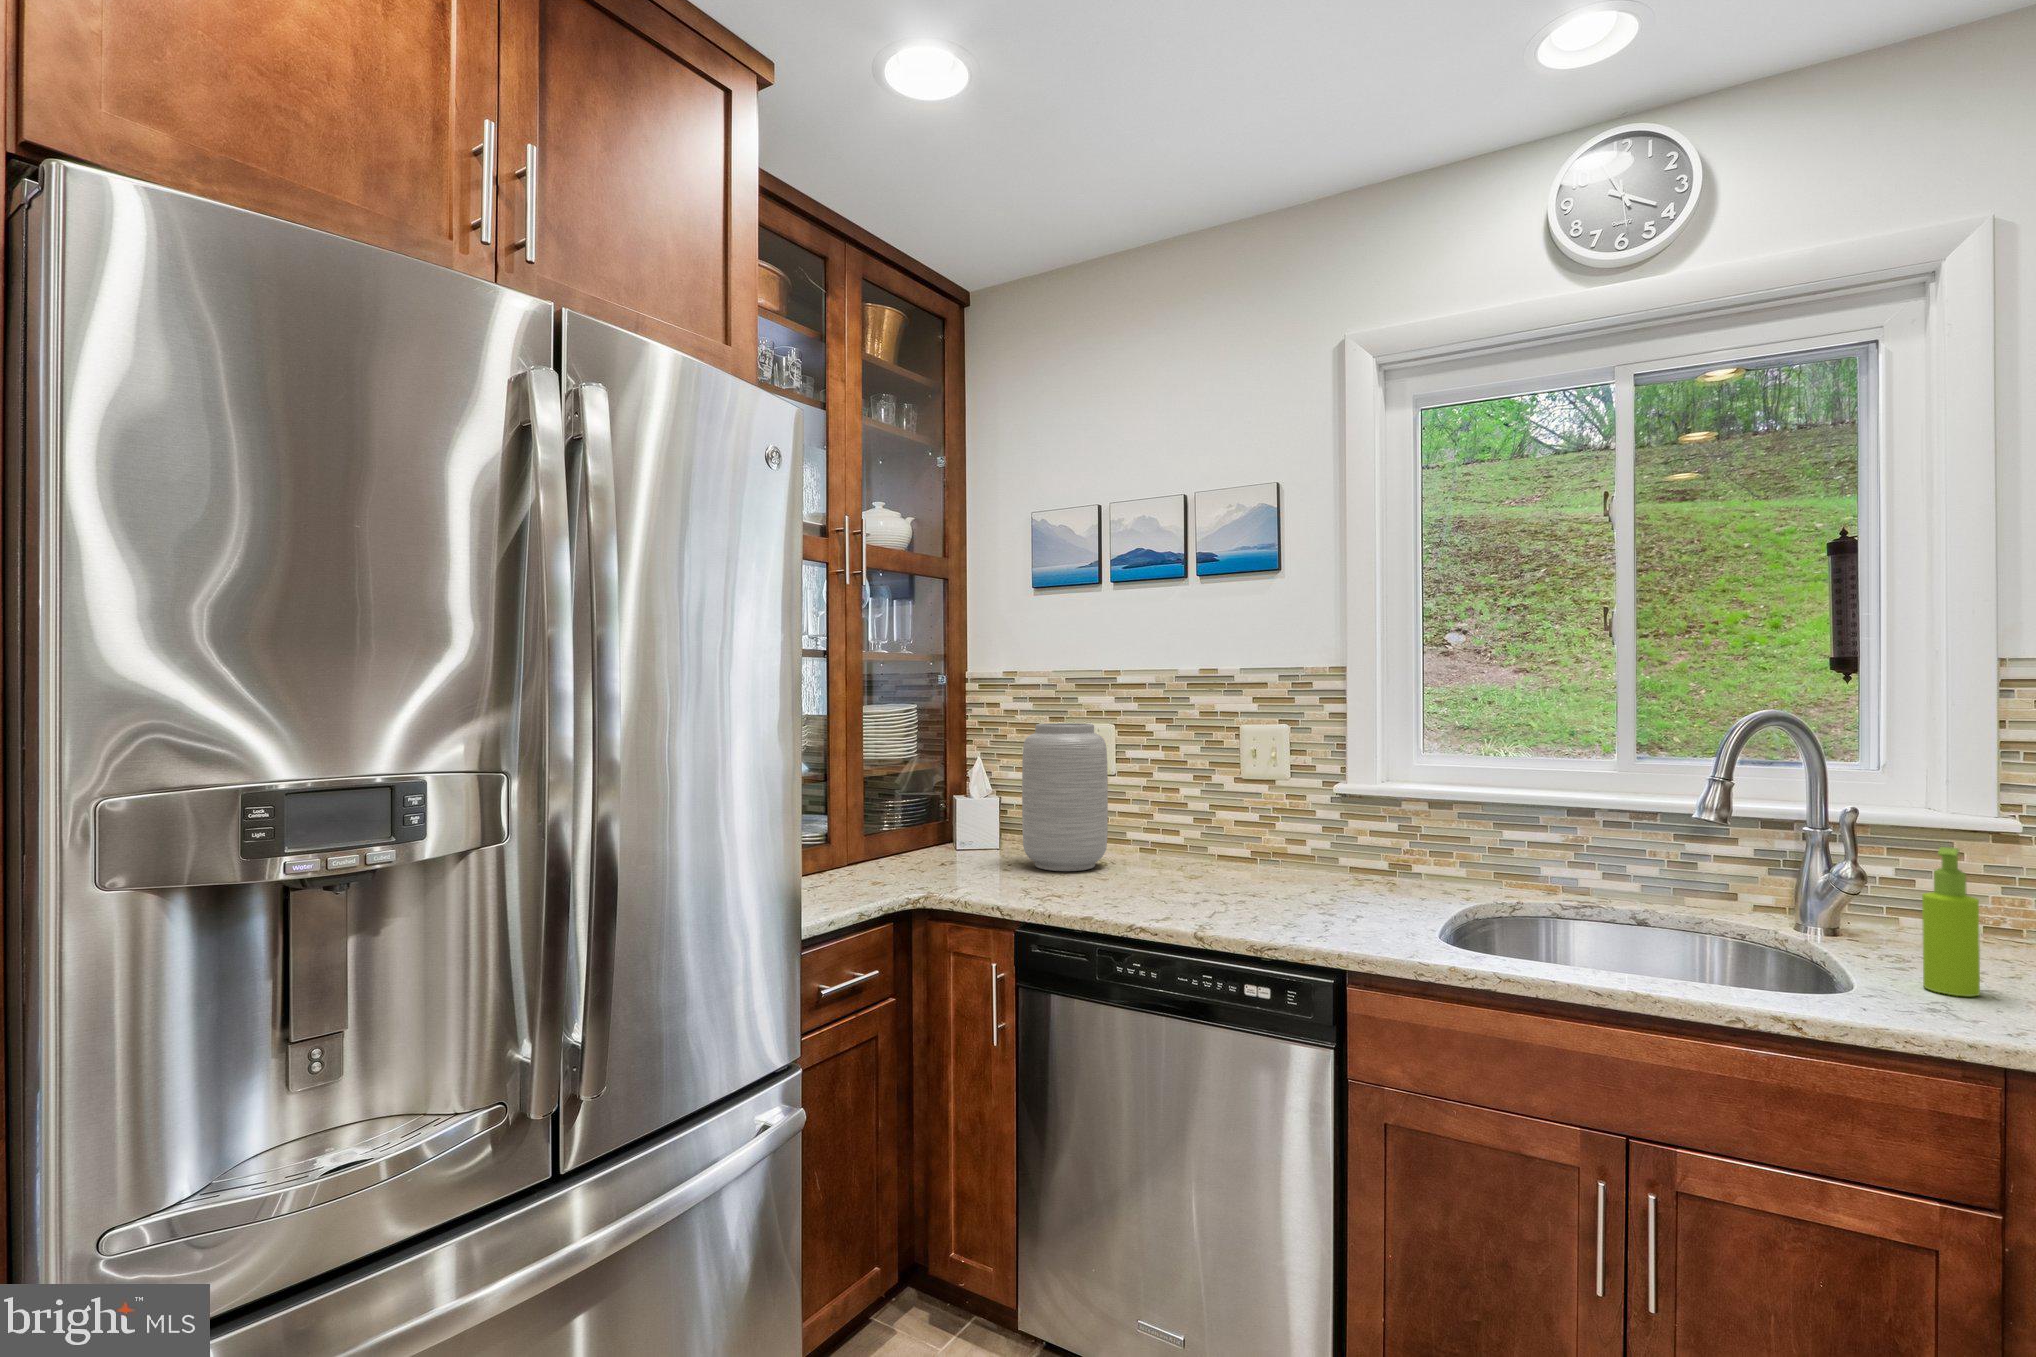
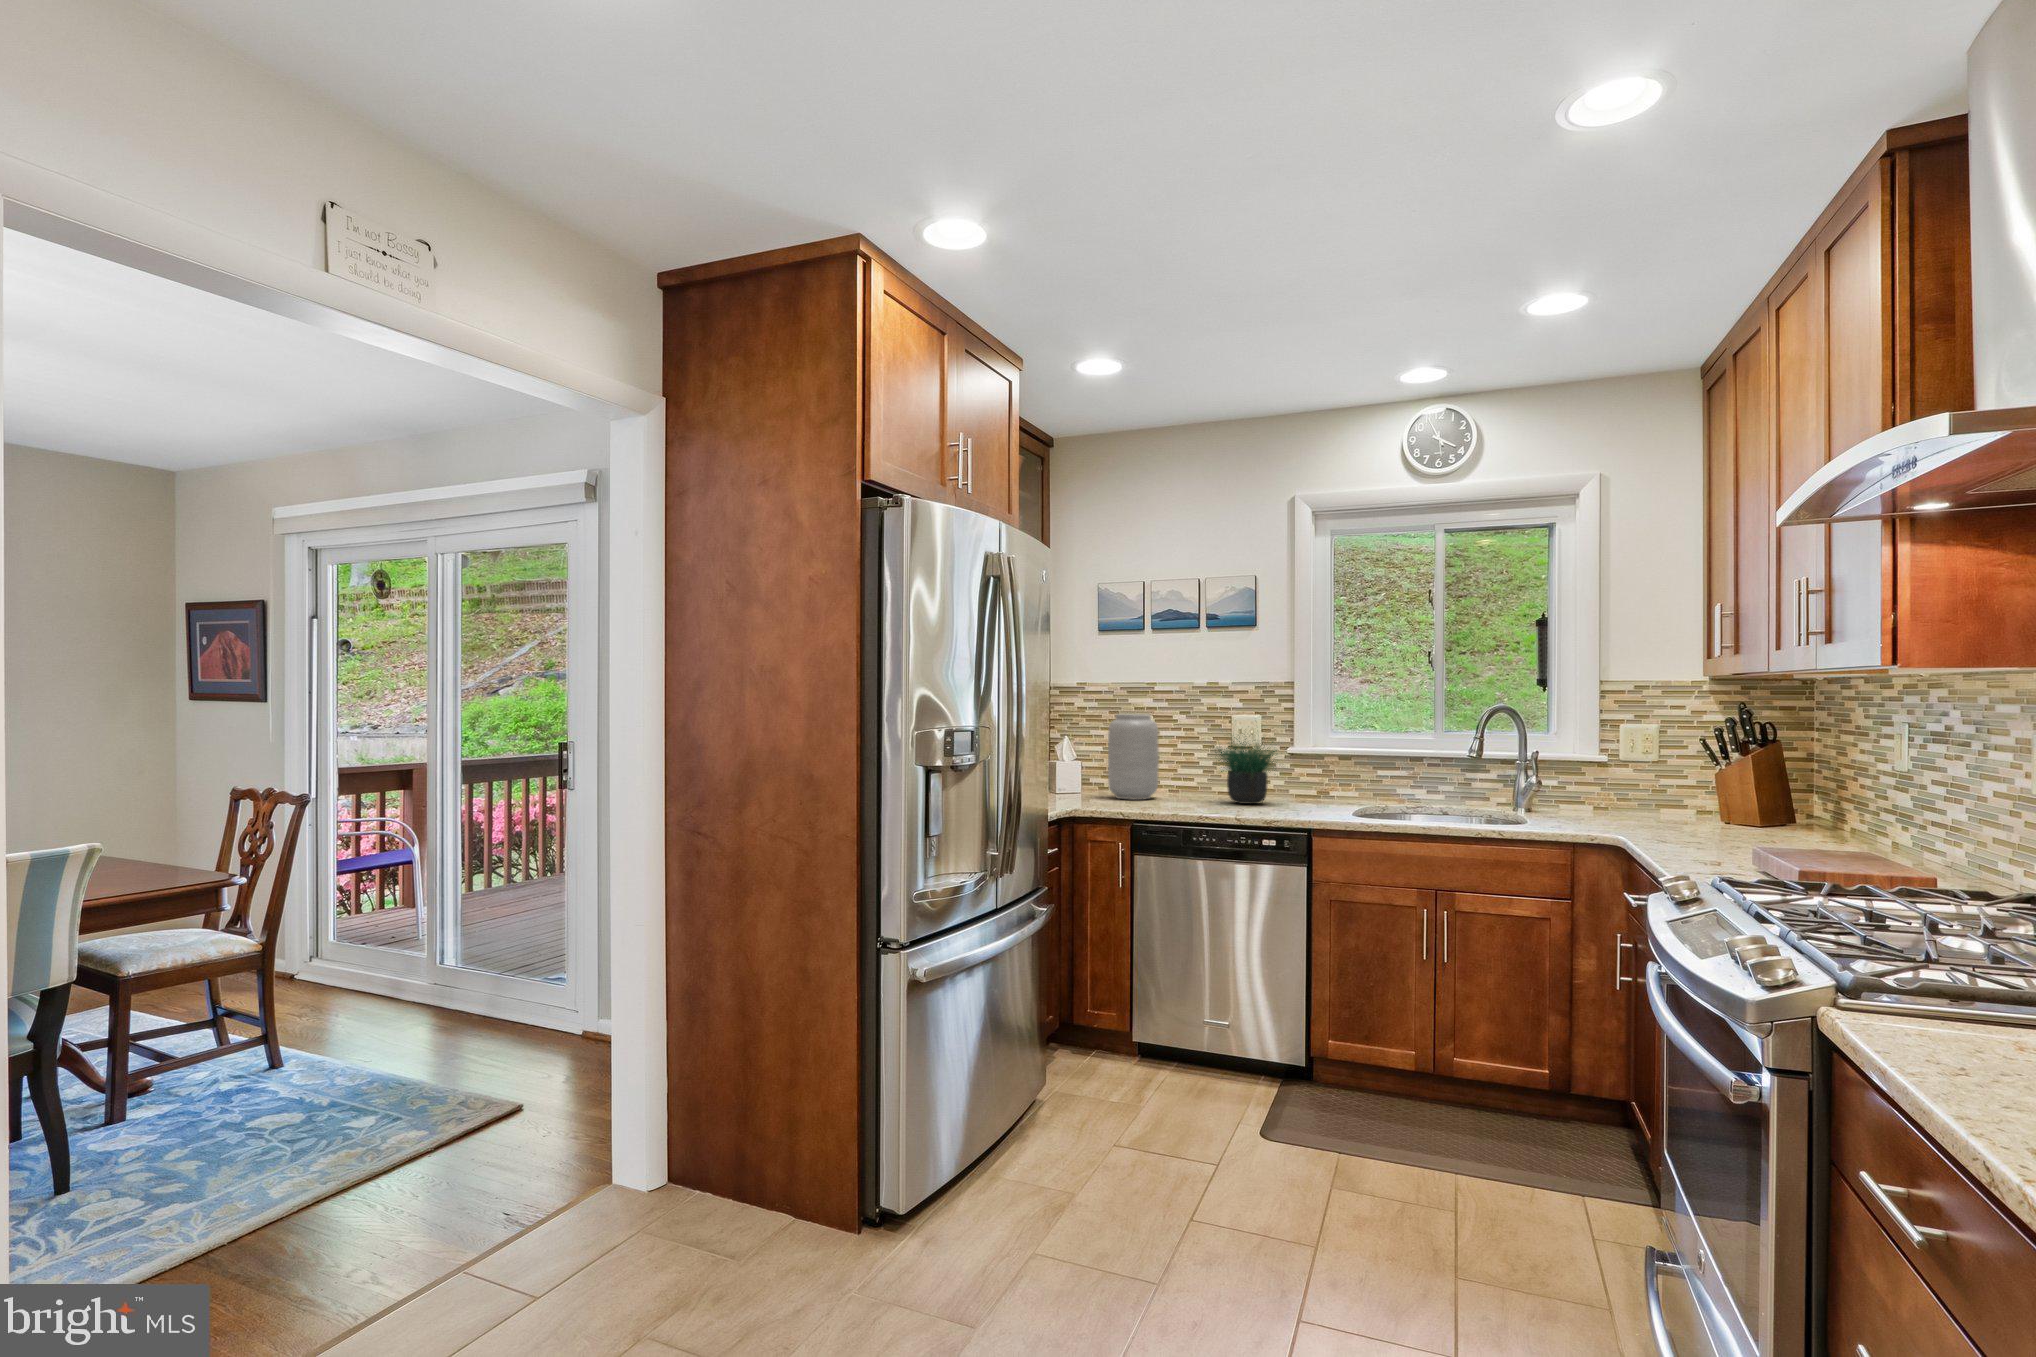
potted plant: none [1169,721,1336,890] -> present [1215,733,1277,804]
soap dispenser: present [1922,847,1980,997] -> none [1556,763,1576,825]

